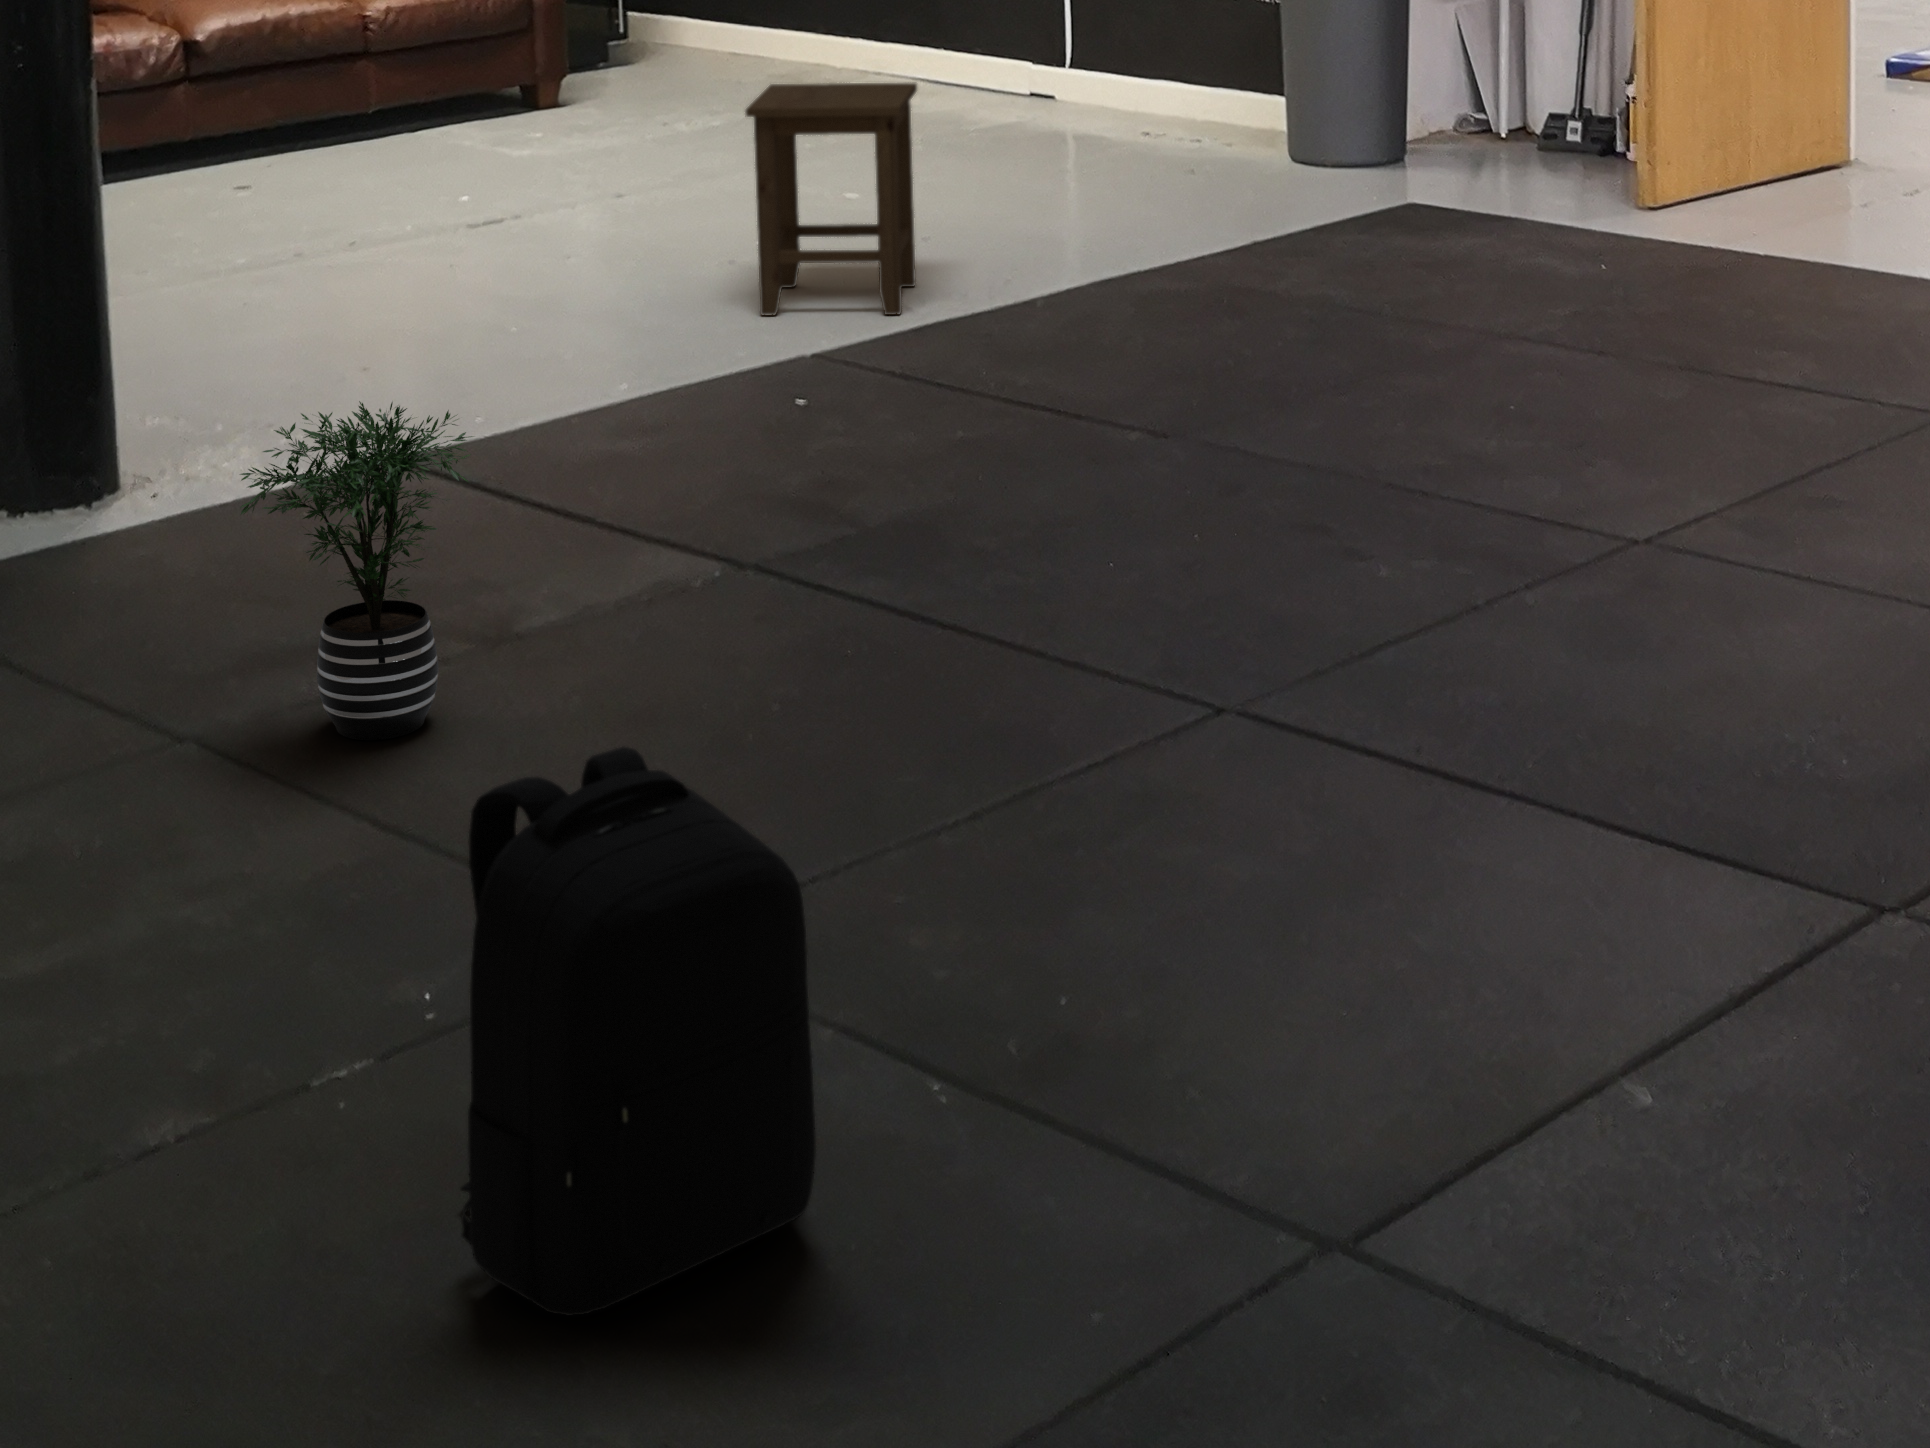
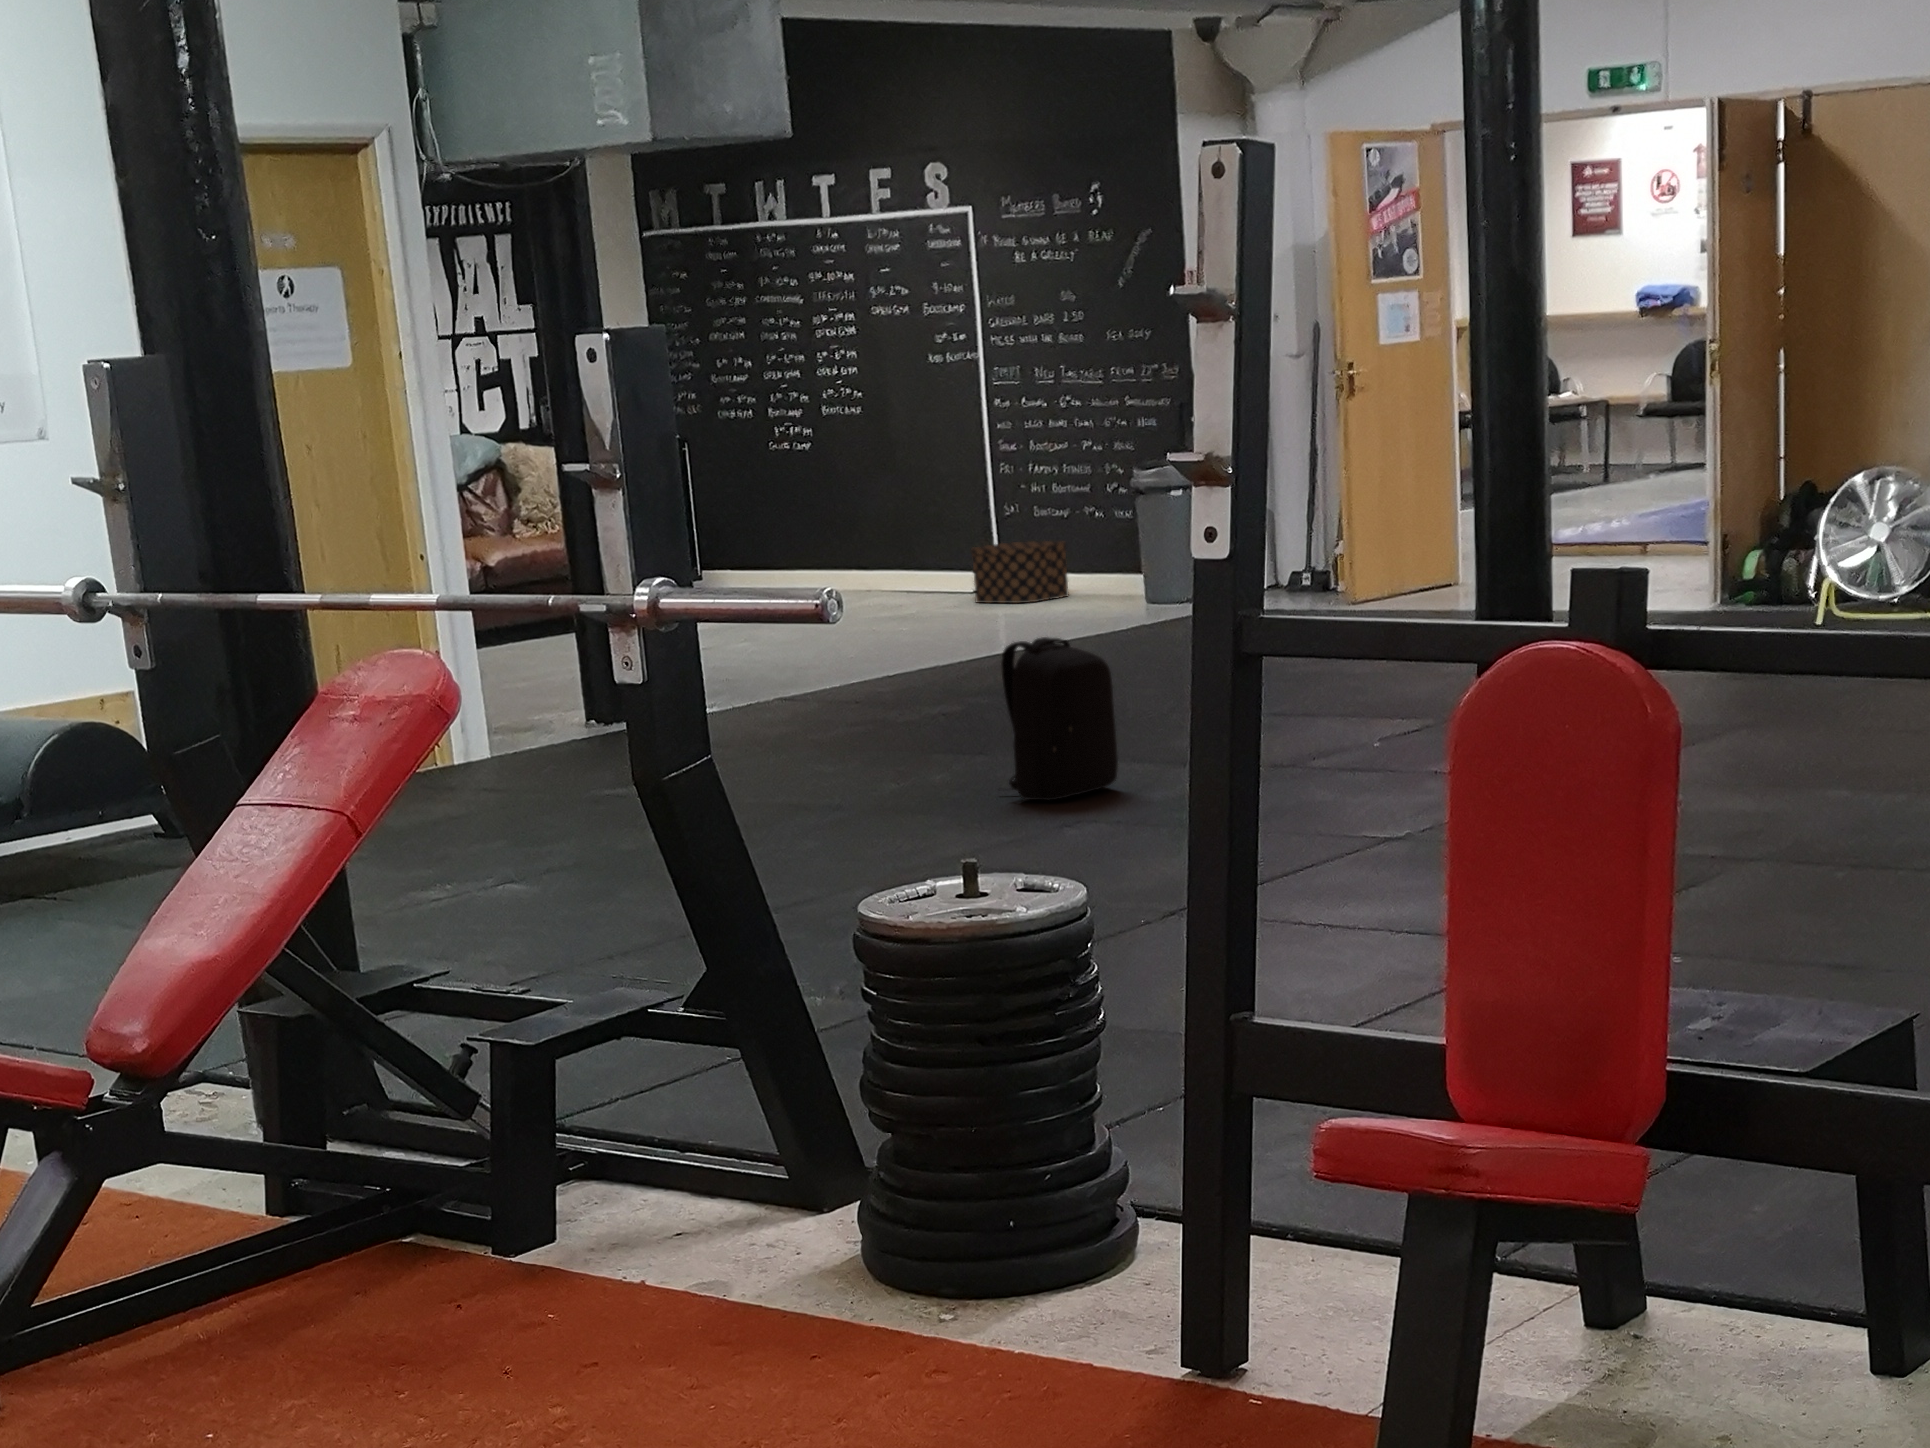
storage box: none [1016,23,1175,134] -> present [971,541,1068,603]
stool: present [745,83,917,316] -> none [884,539,971,663]
potted plant: present [240,401,473,740] -> none [791,608,891,750]

